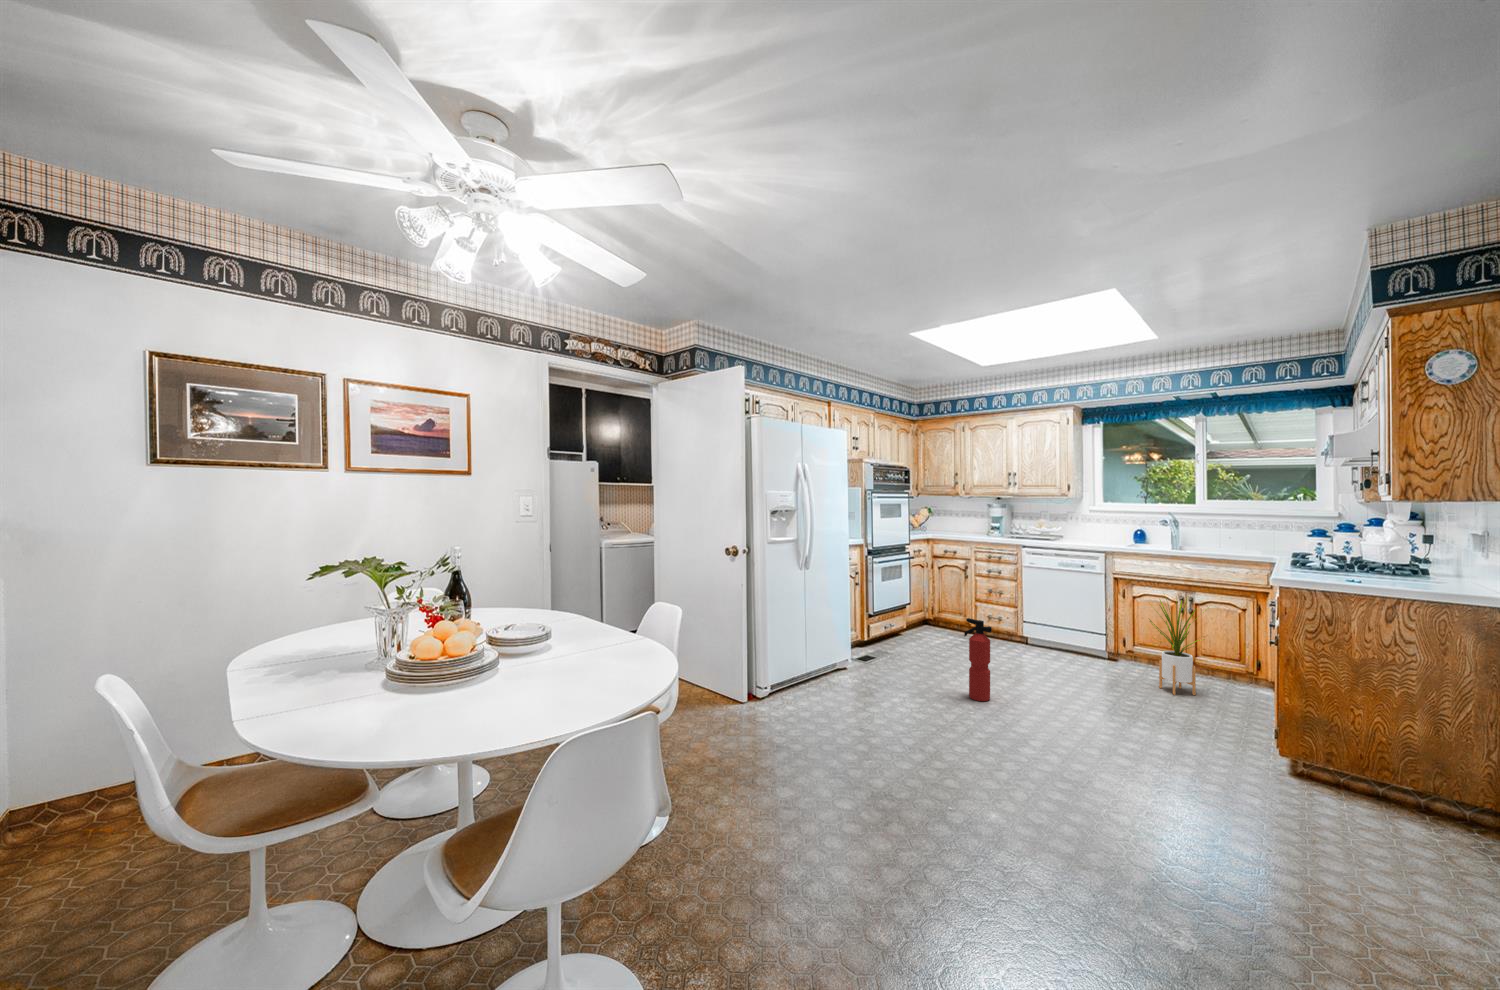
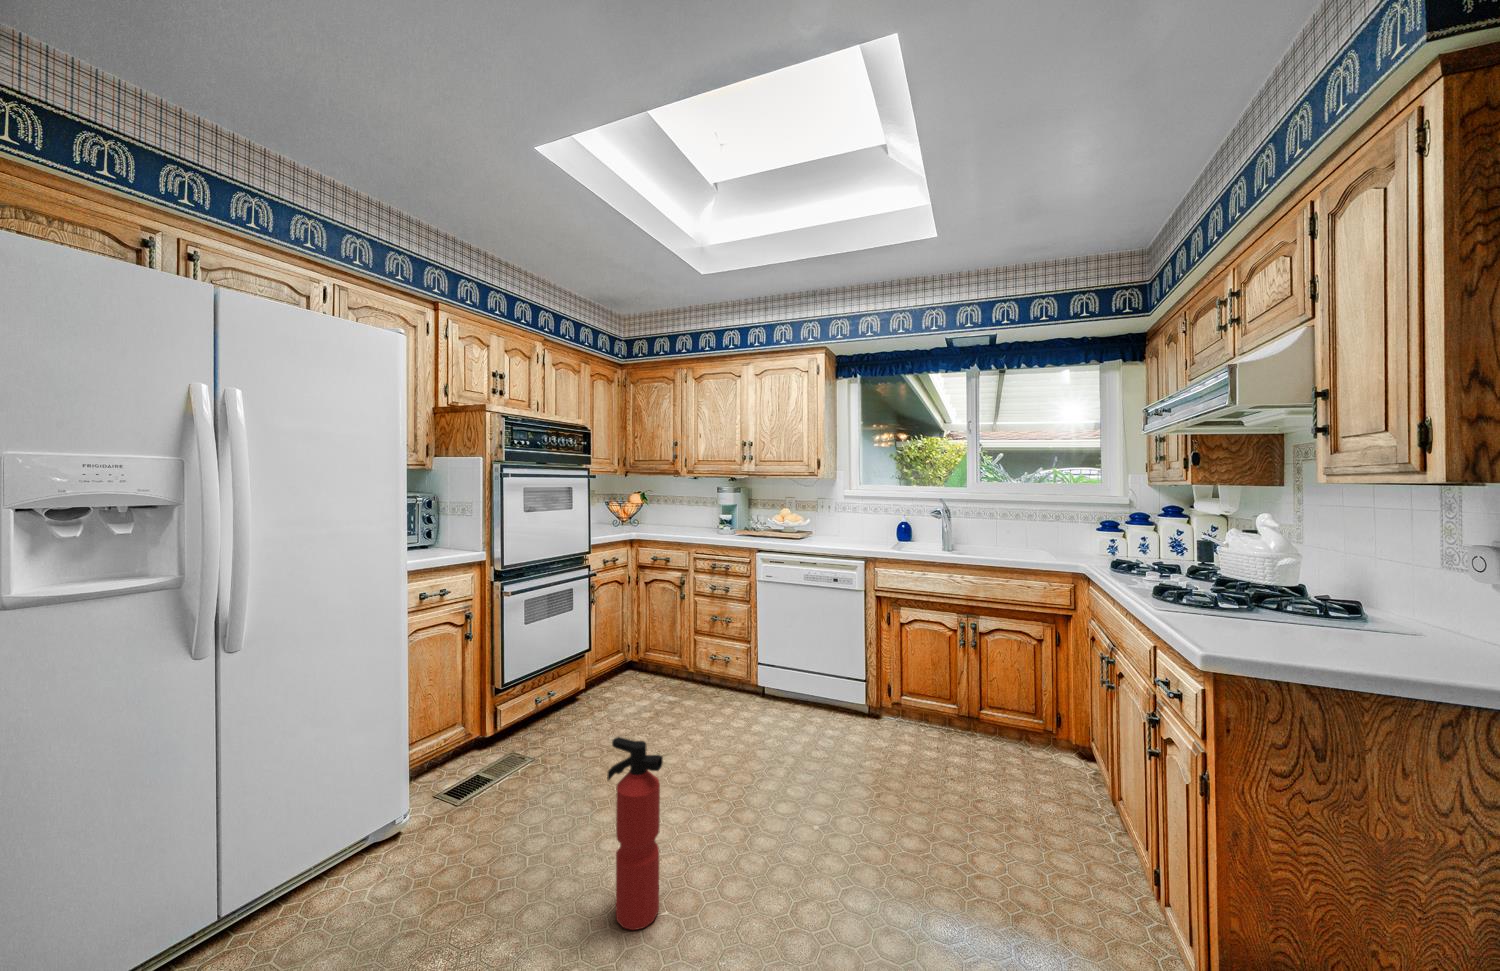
house plant: present [1149,600,1204,695] -> none [928,630,1021,807]

